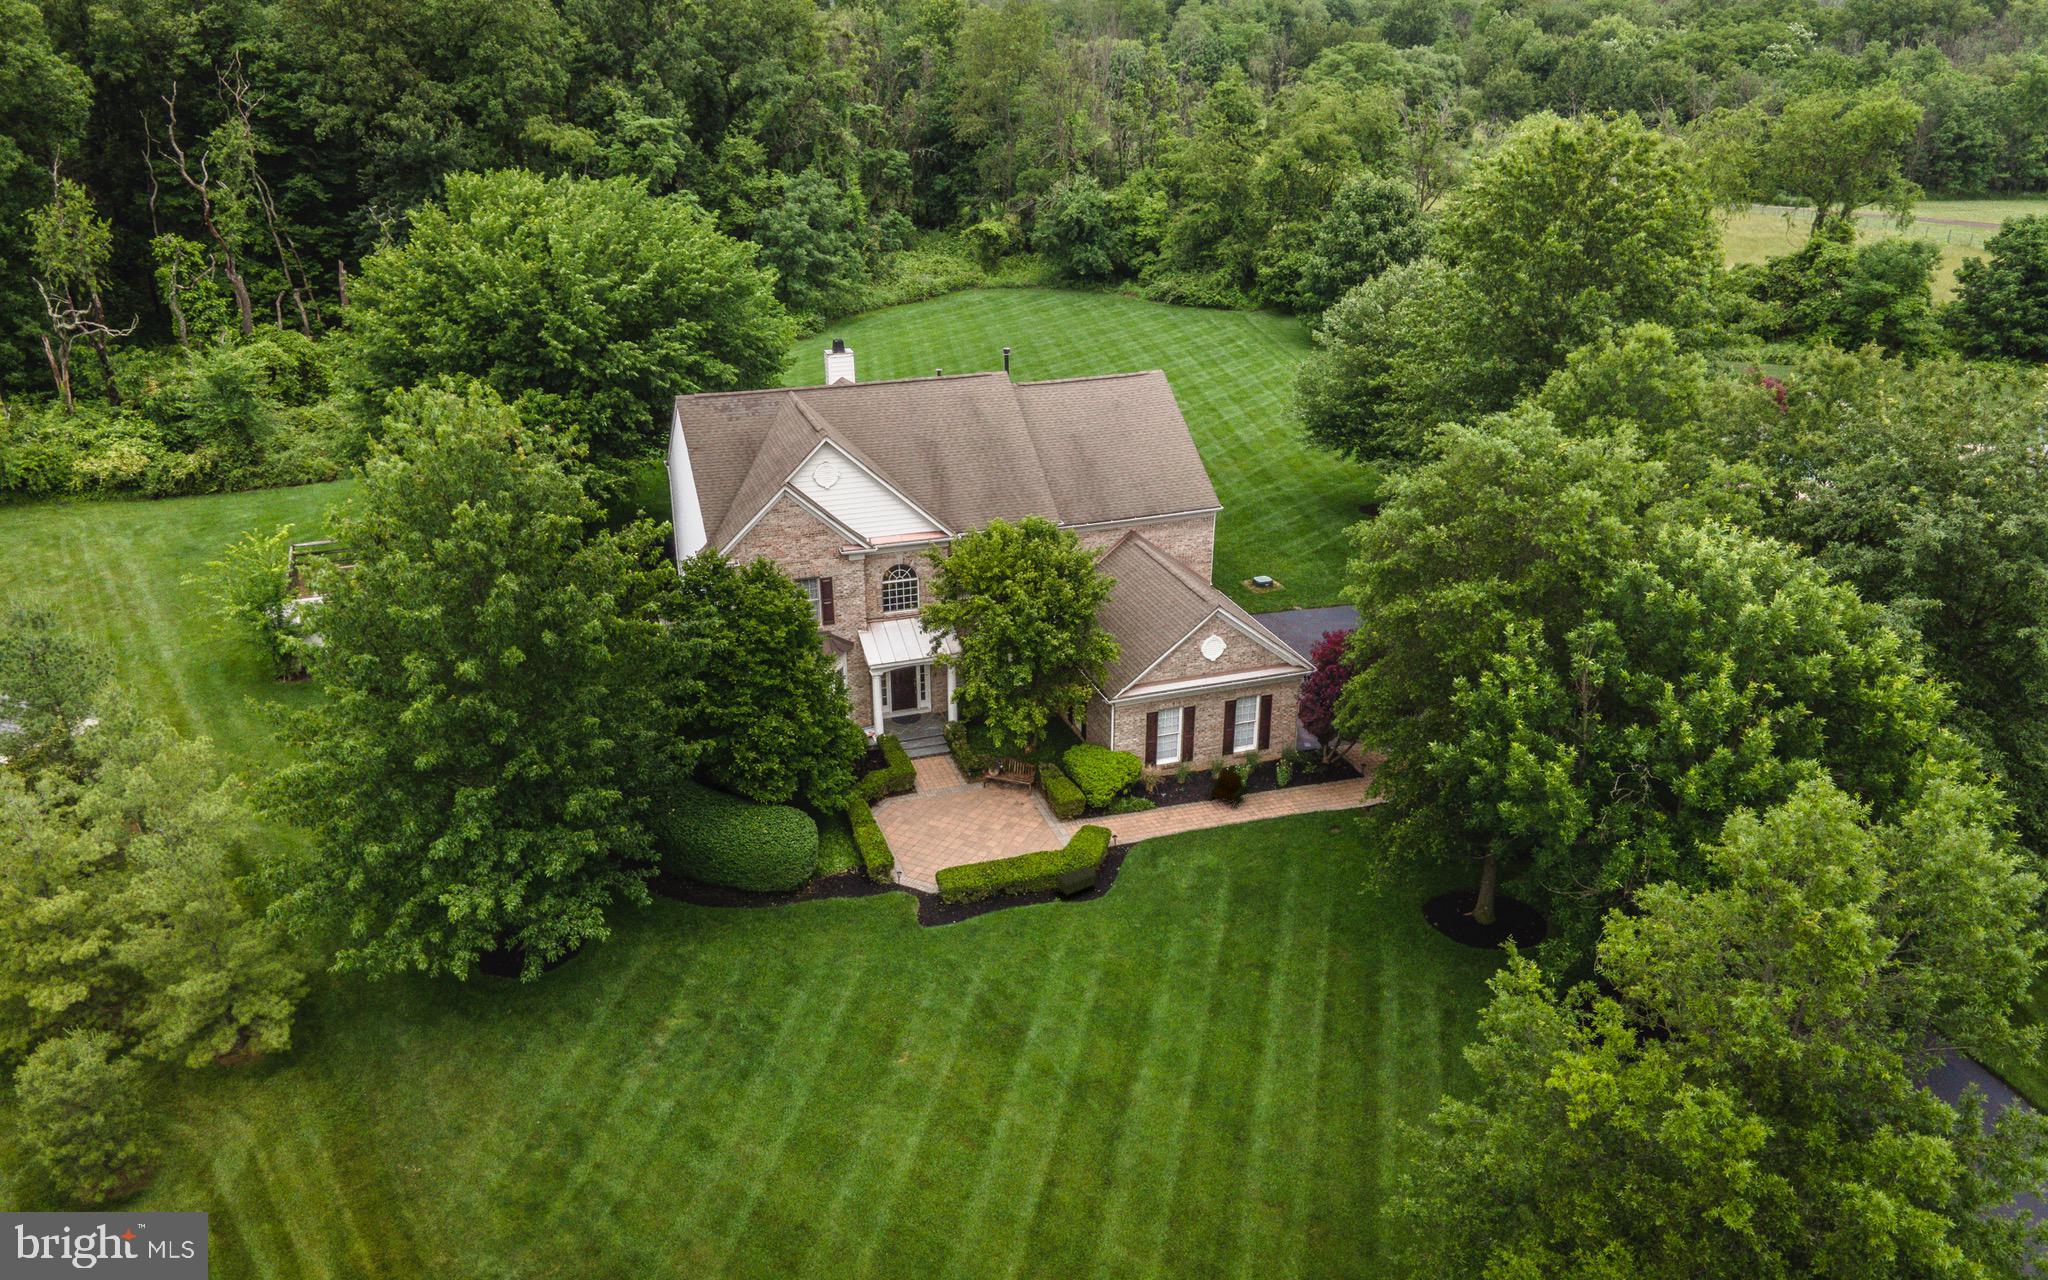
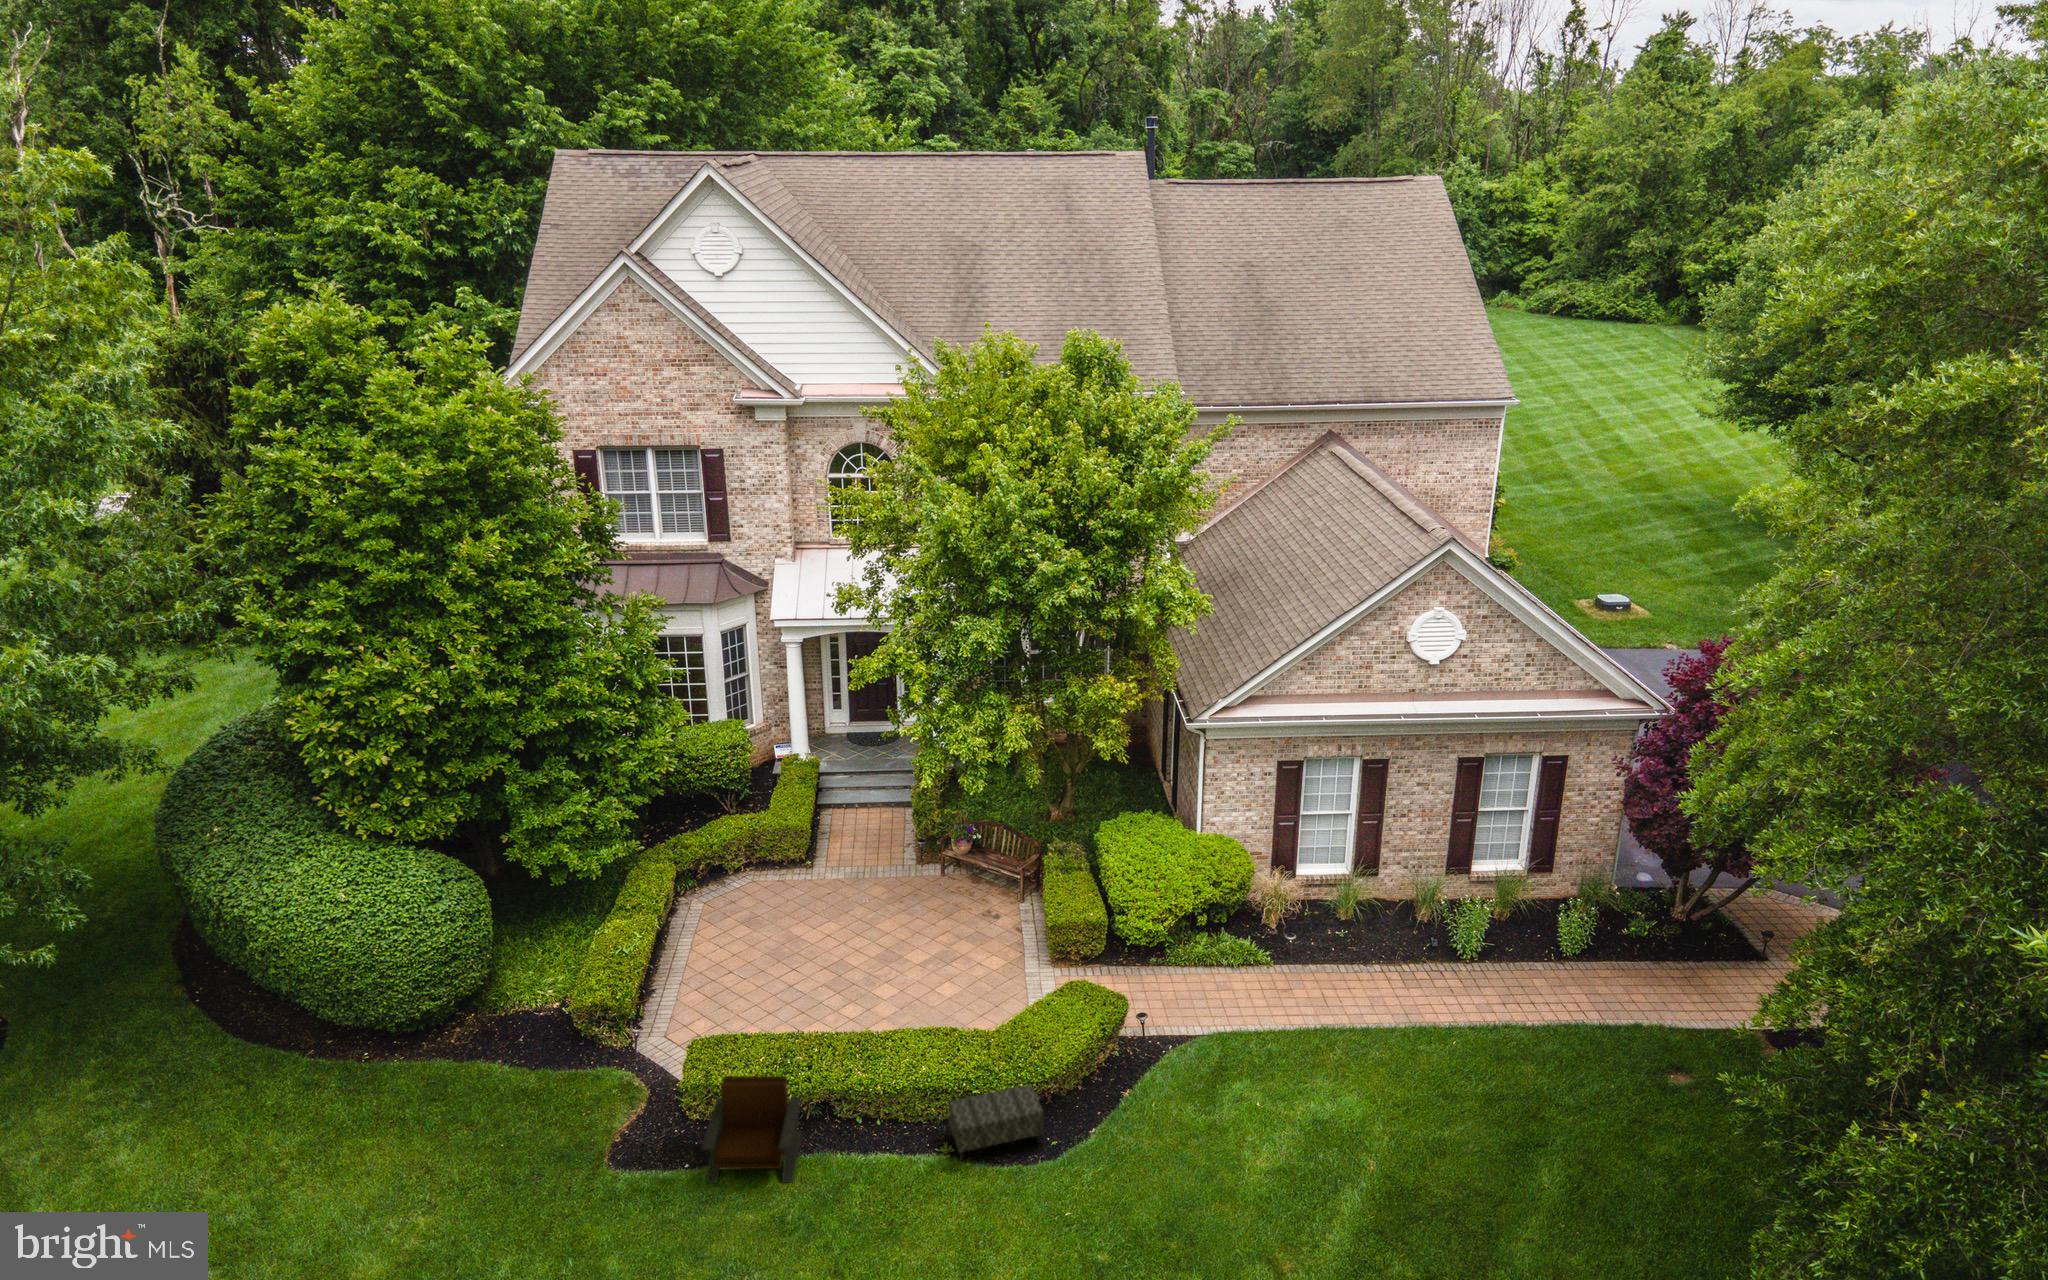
lounge chair: present [1208,768,1247,809] -> present [702,1076,803,1183]

